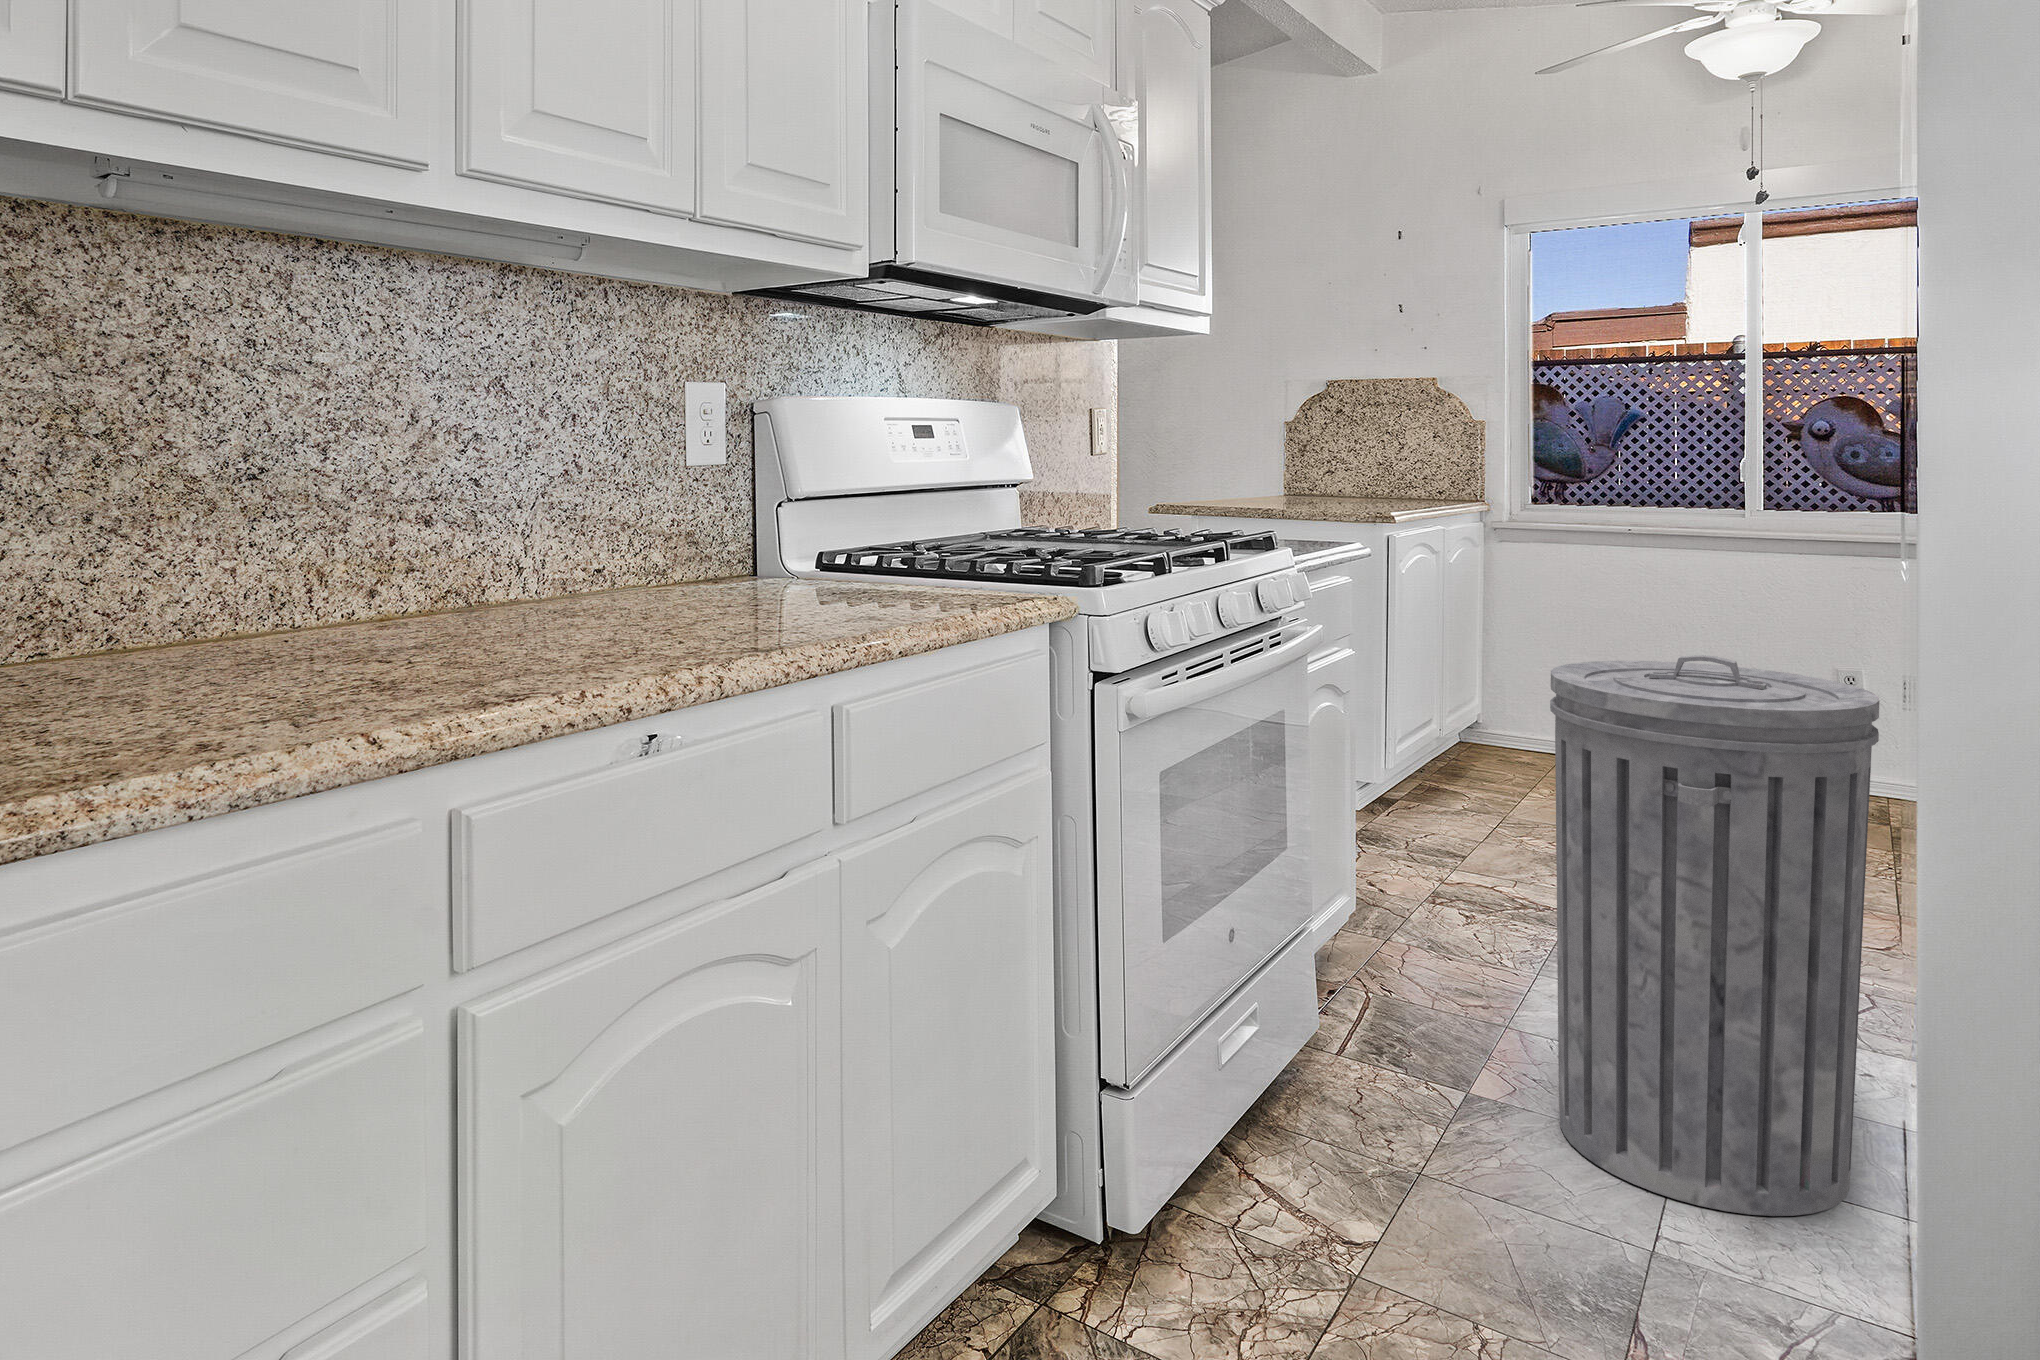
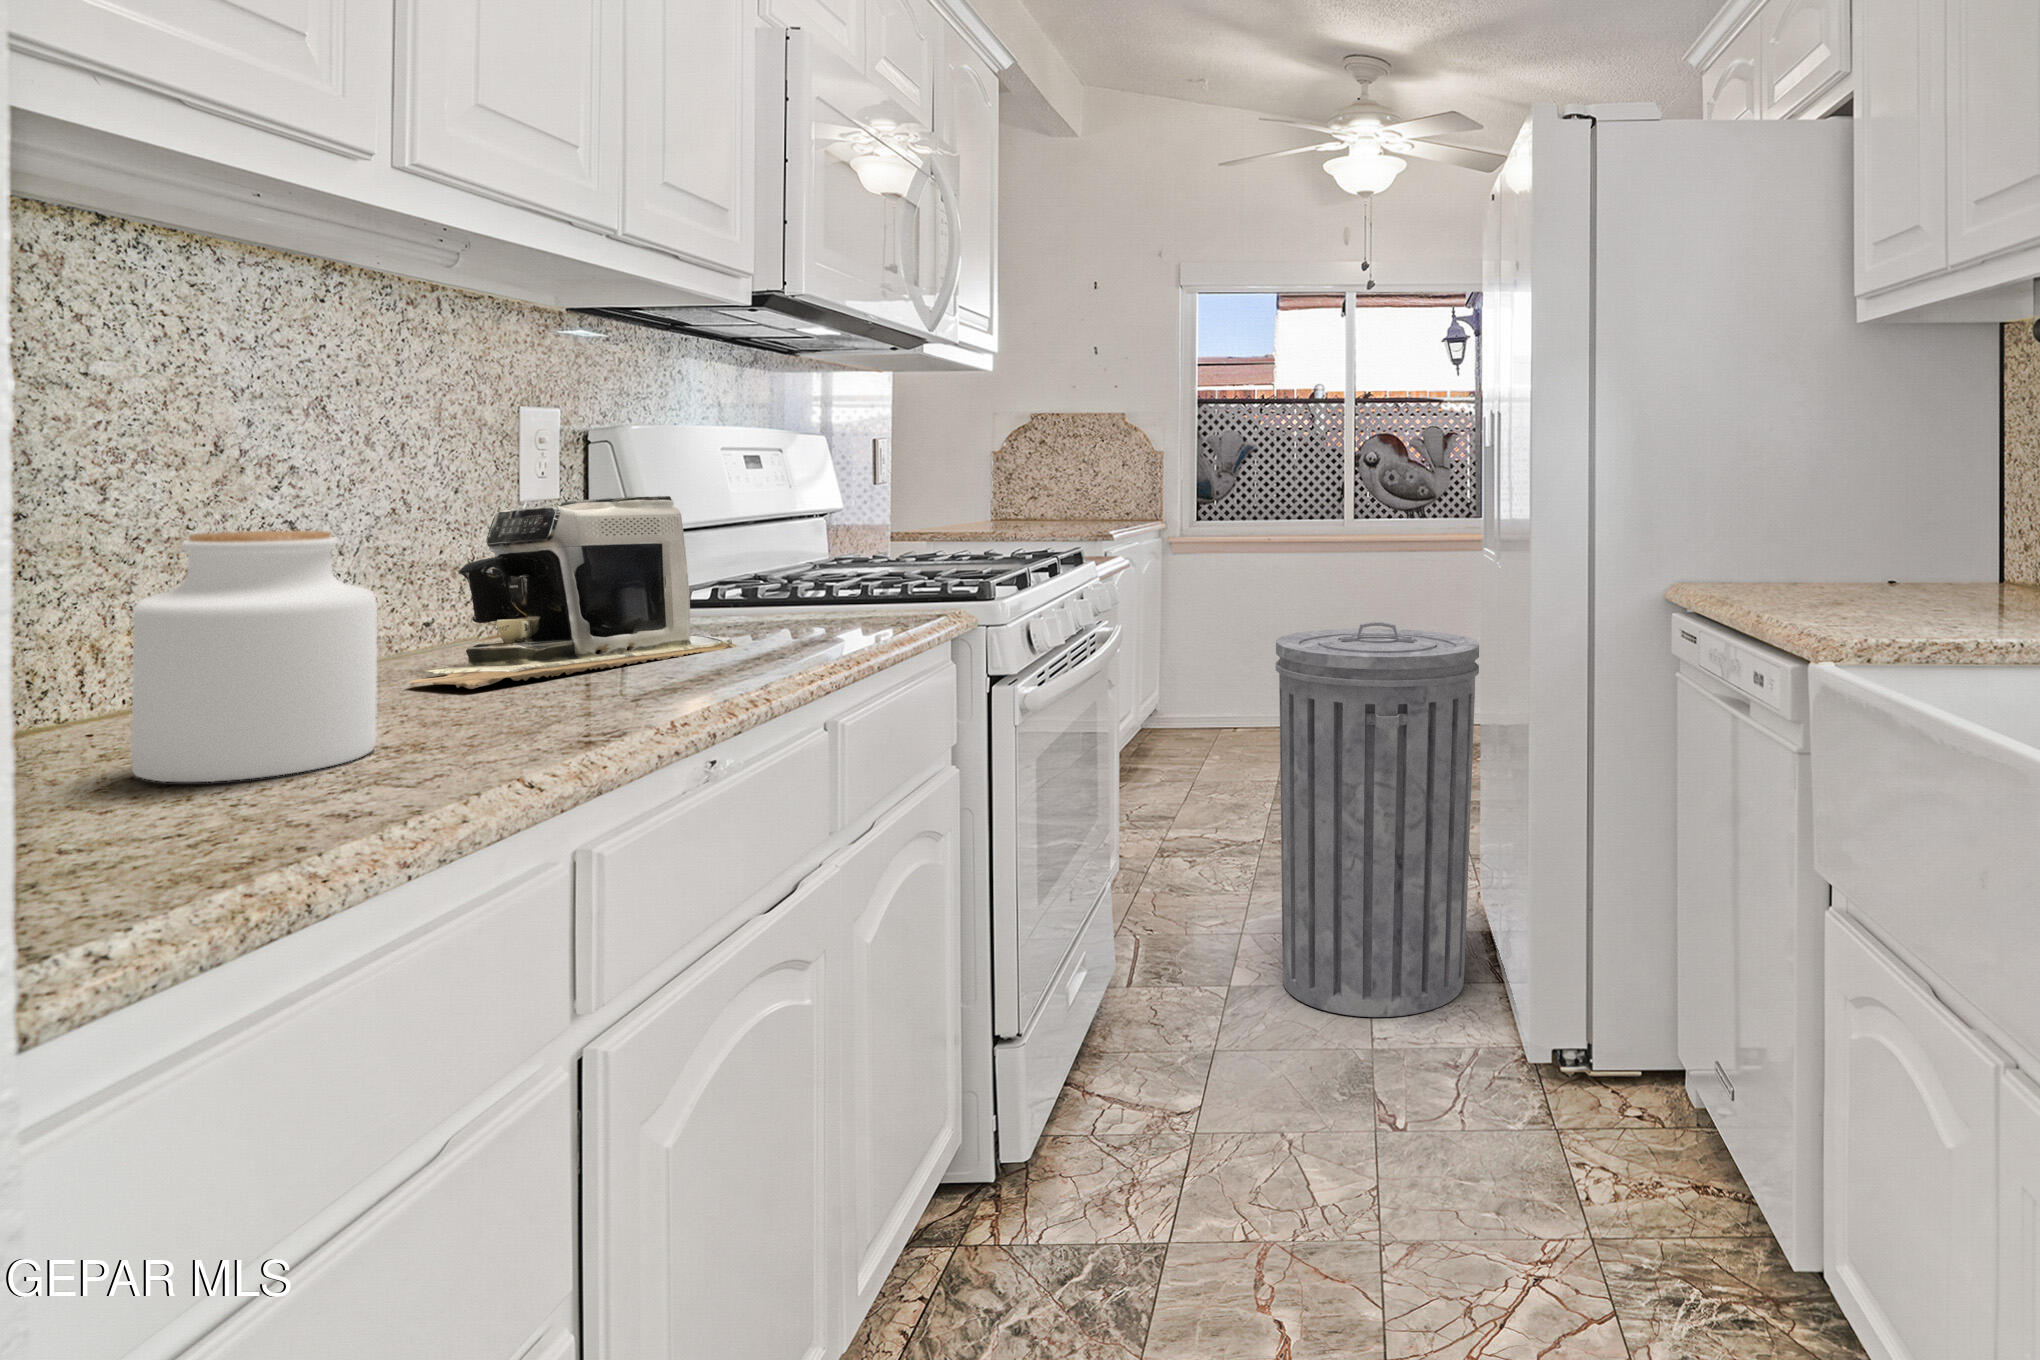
coffee maker: none [514,464,809,634] -> present [408,496,737,689]
jar: none [224,483,394,688] -> present [131,531,377,782]

